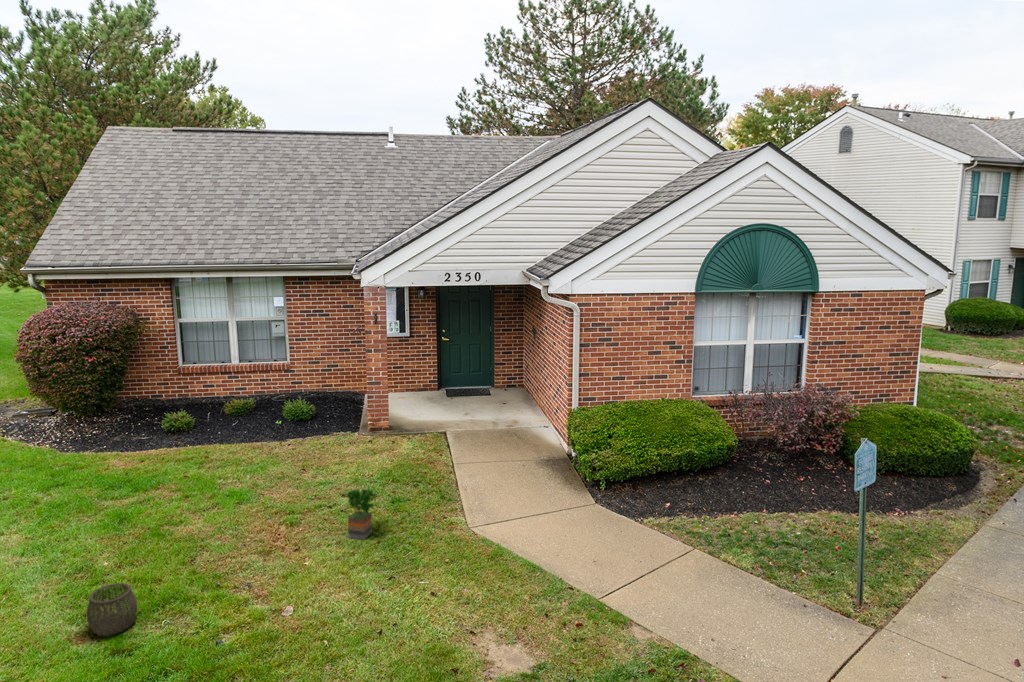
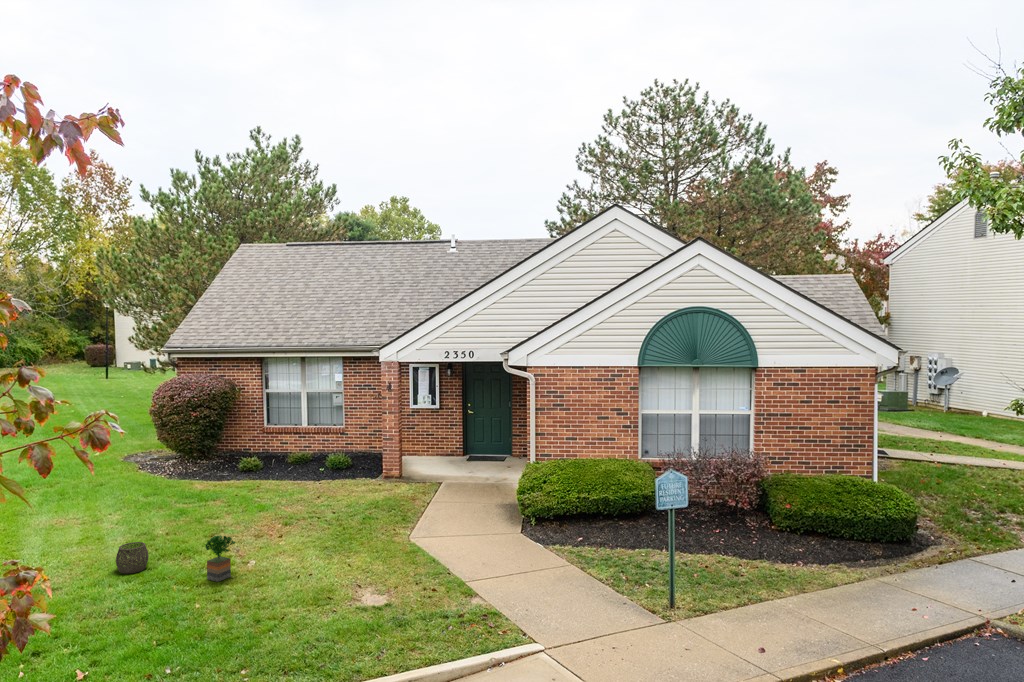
potted tree: present [347,489,376,540] -> present [205,535,236,582]

